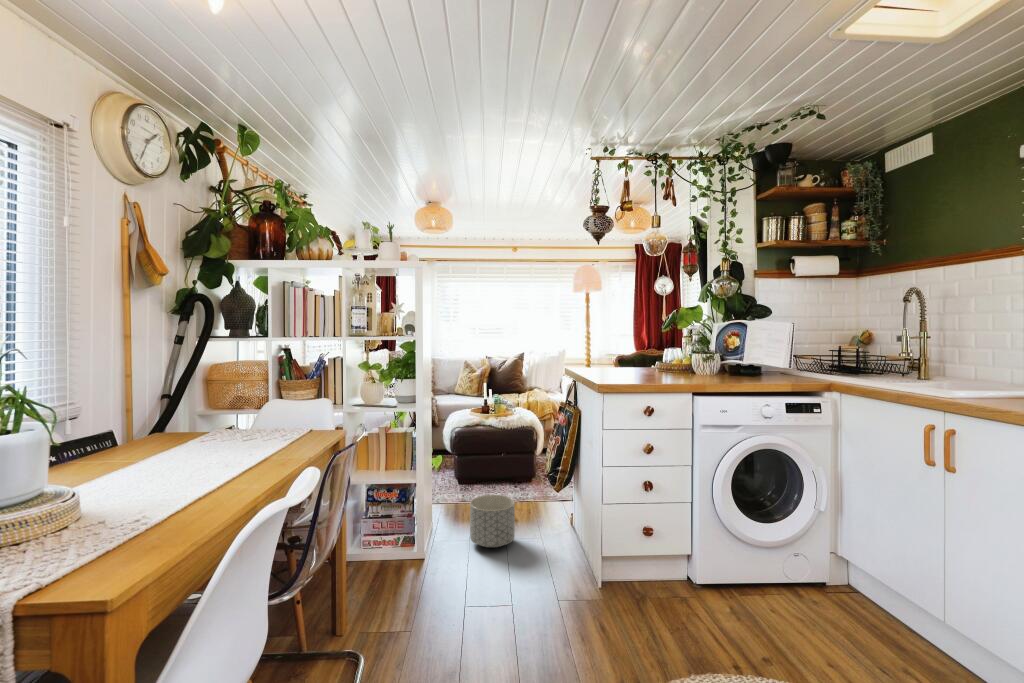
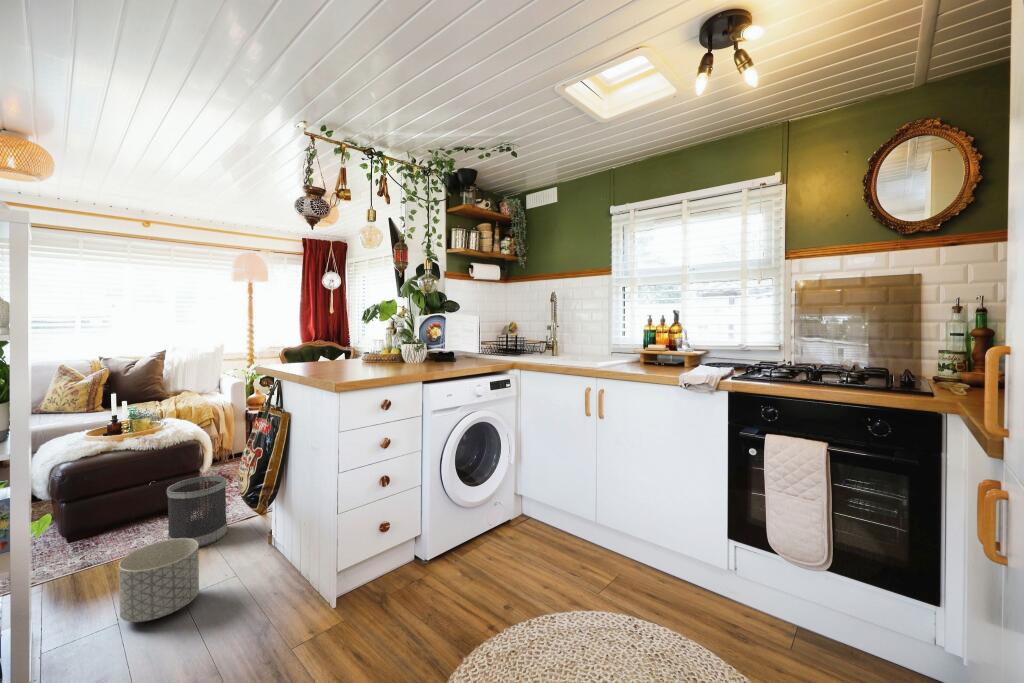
wastebasket: none [507,456,544,511] -> present [167,476,227,547]

